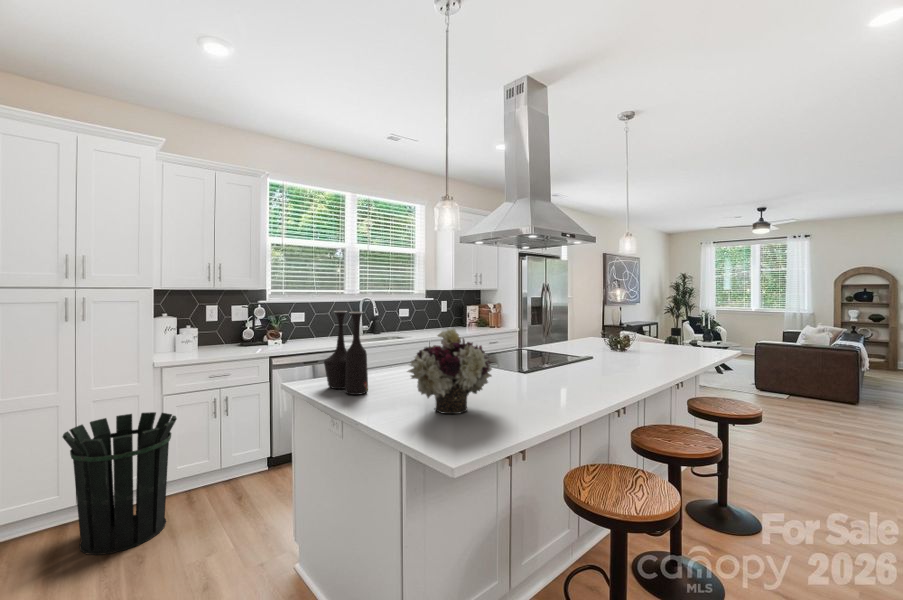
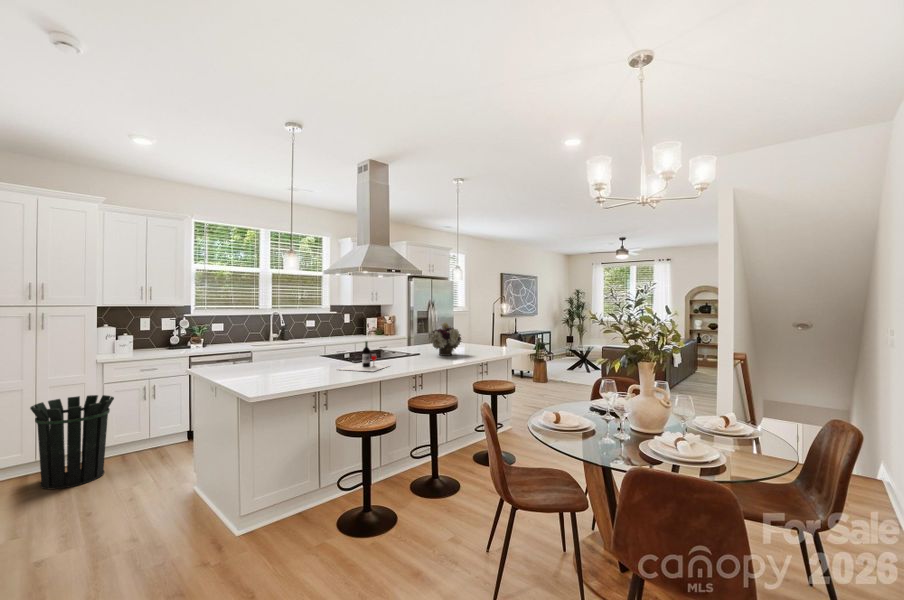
vase: present [324,311,368,395] -> none [215,321,242,372]
flower arrangement: present [407,328,492,414] -> present [429,322,461,356]
wine bottle: none [514,344,589,398] -> present [339,341,388,371]

